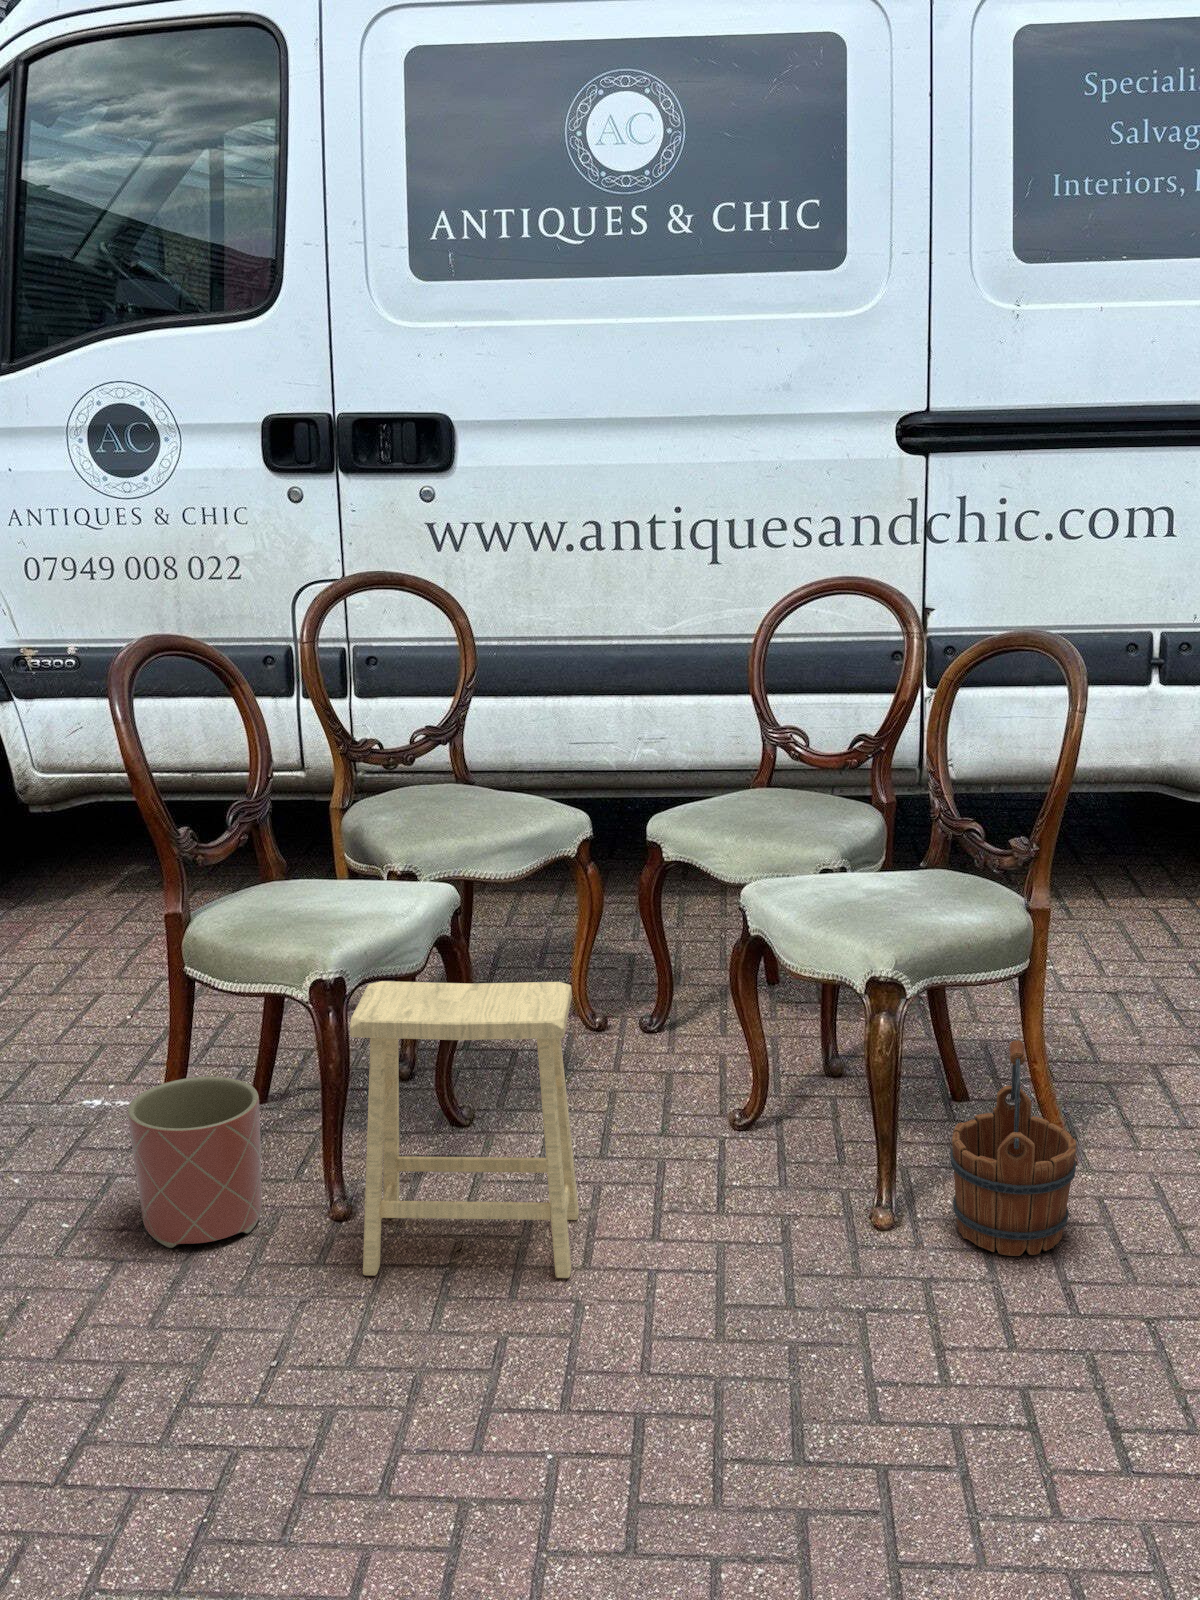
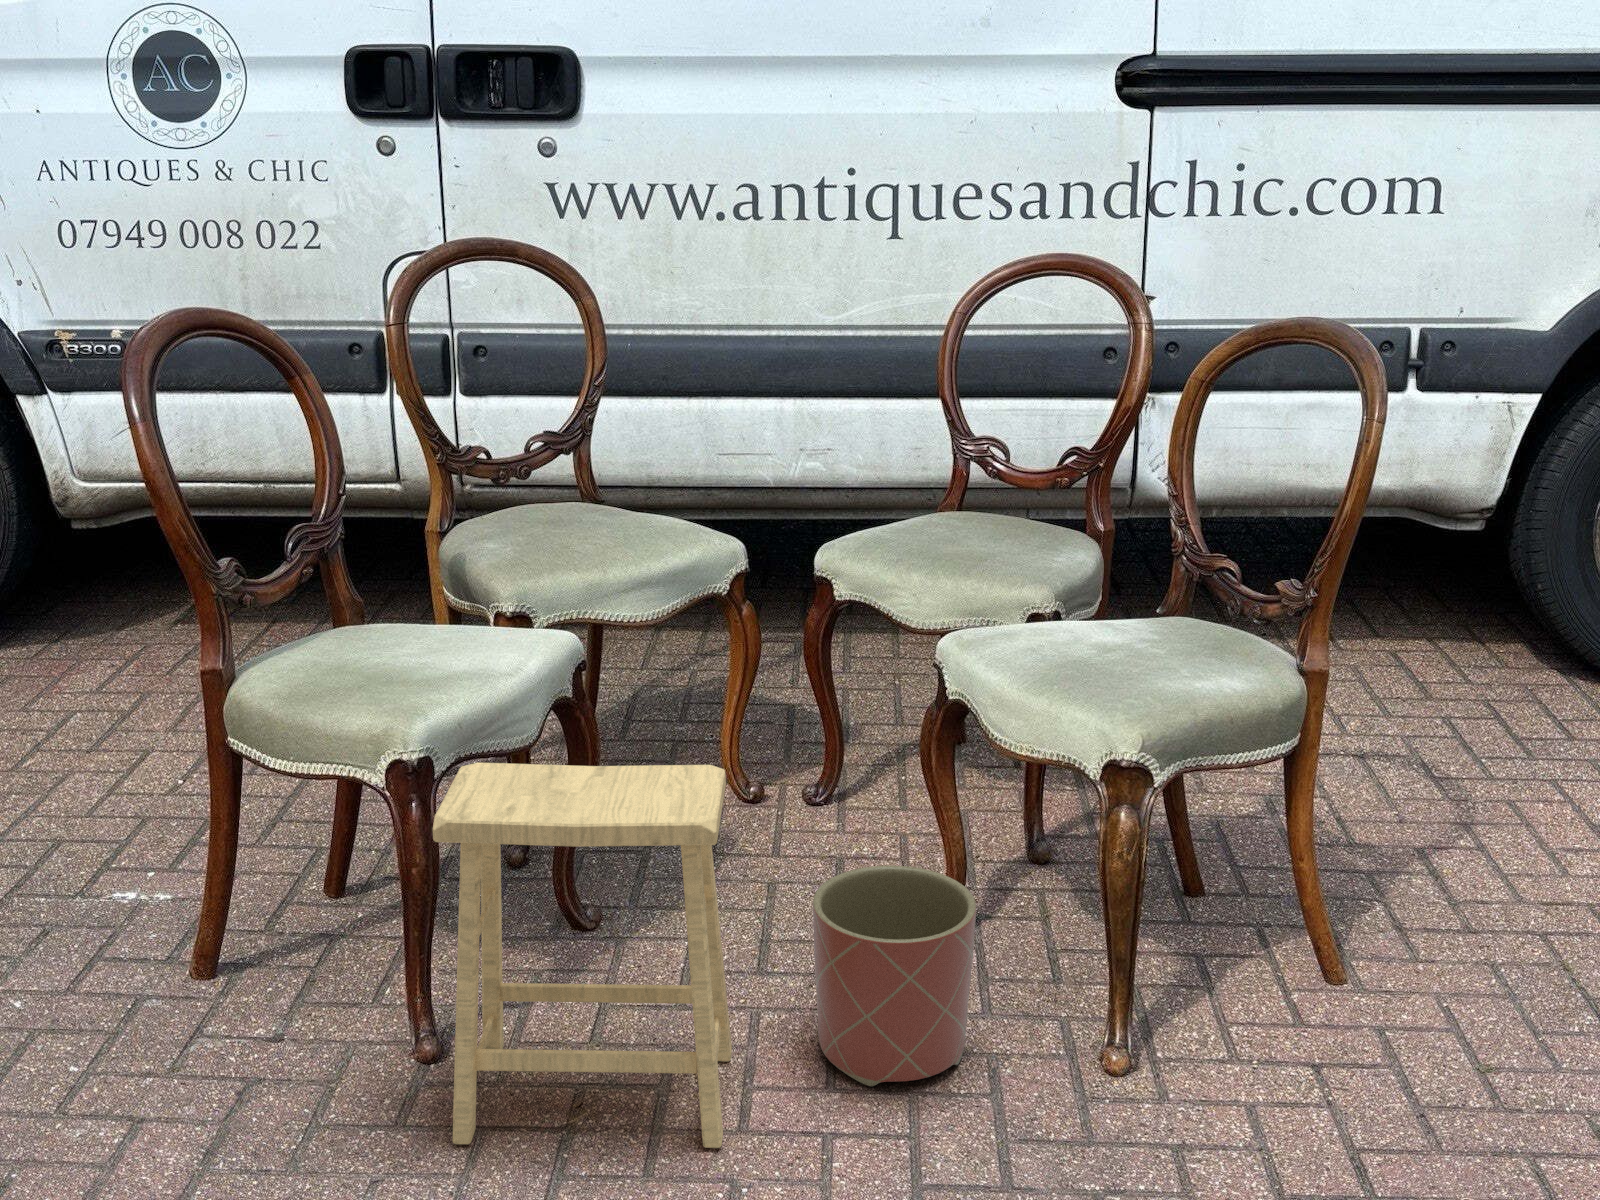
wooden bucket: present [950,1040,1076,1256] -> none [1205,842,1368,1114]
planter: present [128,1077,262,1248] -> present [813,865,976,1086]

